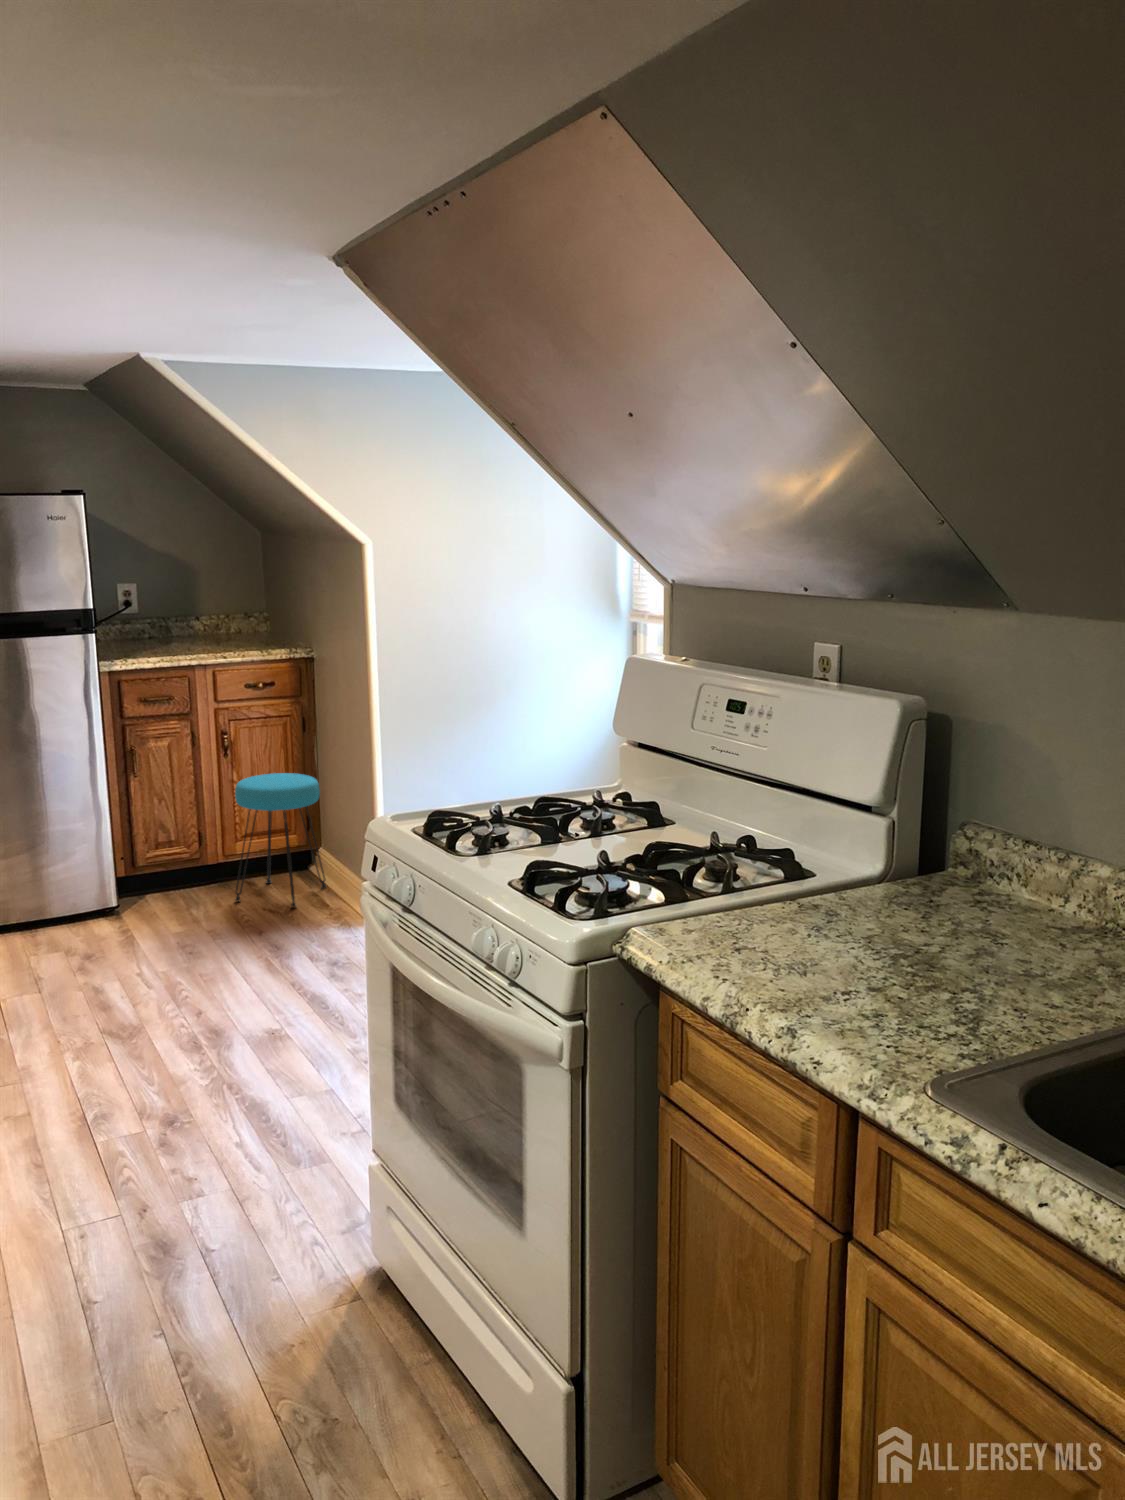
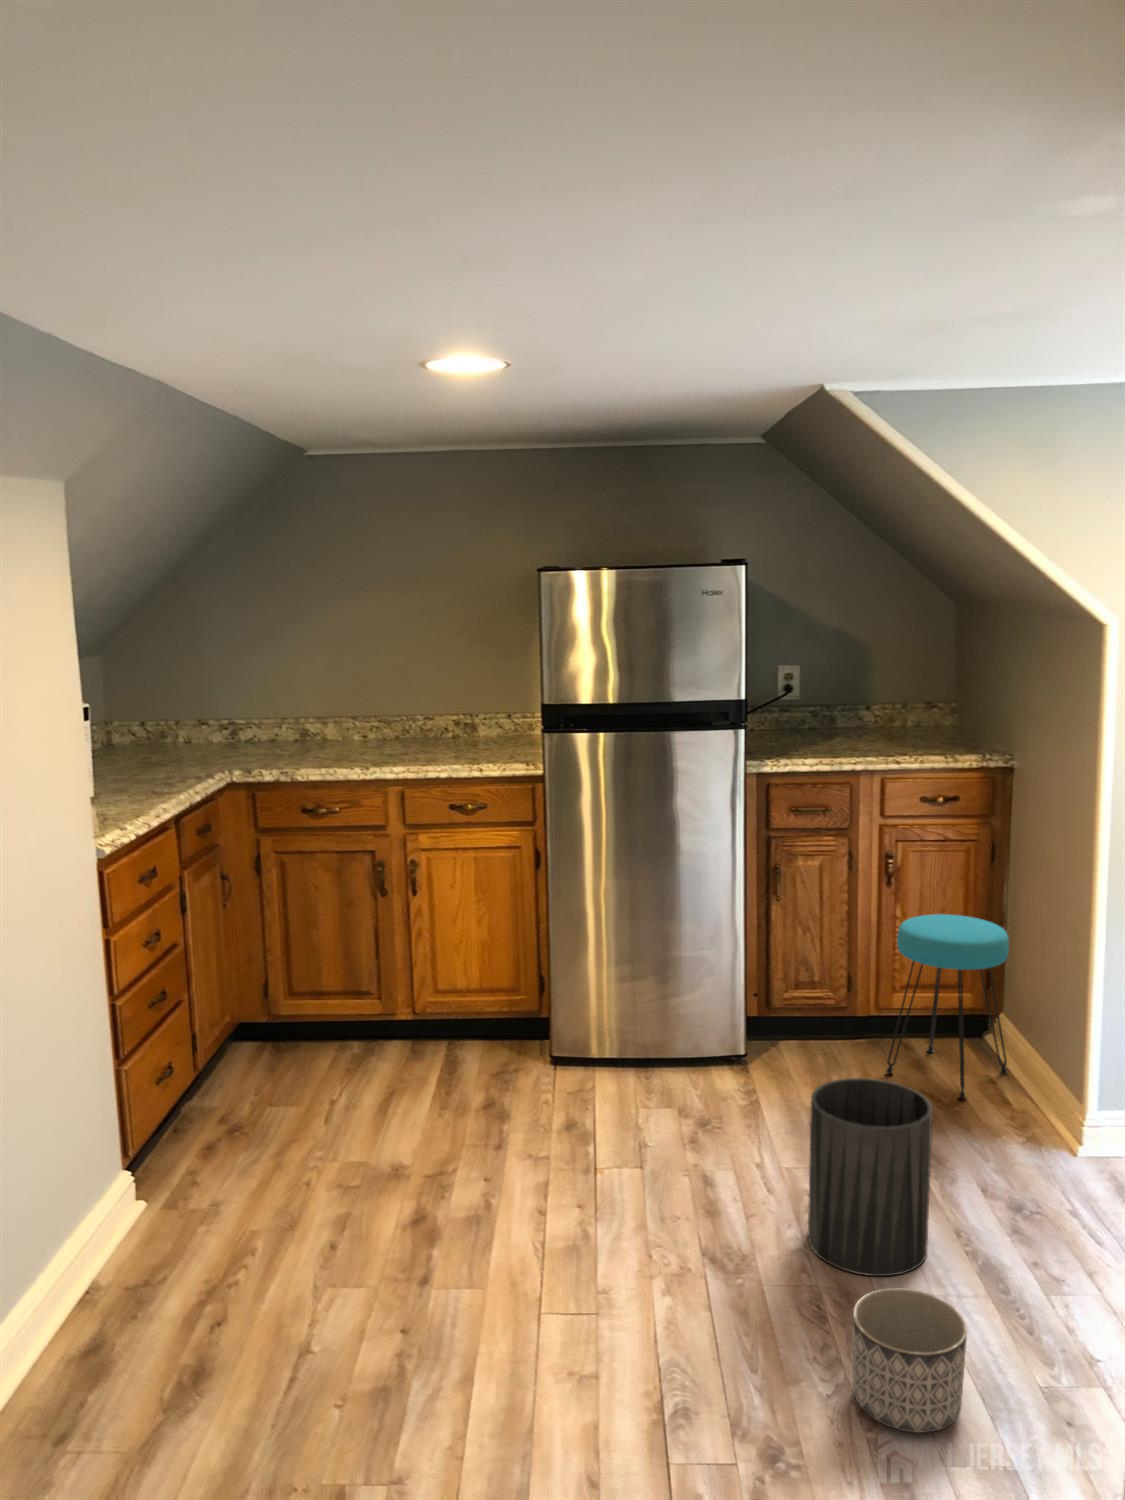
trash can: none [177,883,272,1020] -> present [808,1078,933,1276]
planter: none [219,1003,298,1090] -> present [853,1288,967,1433]

